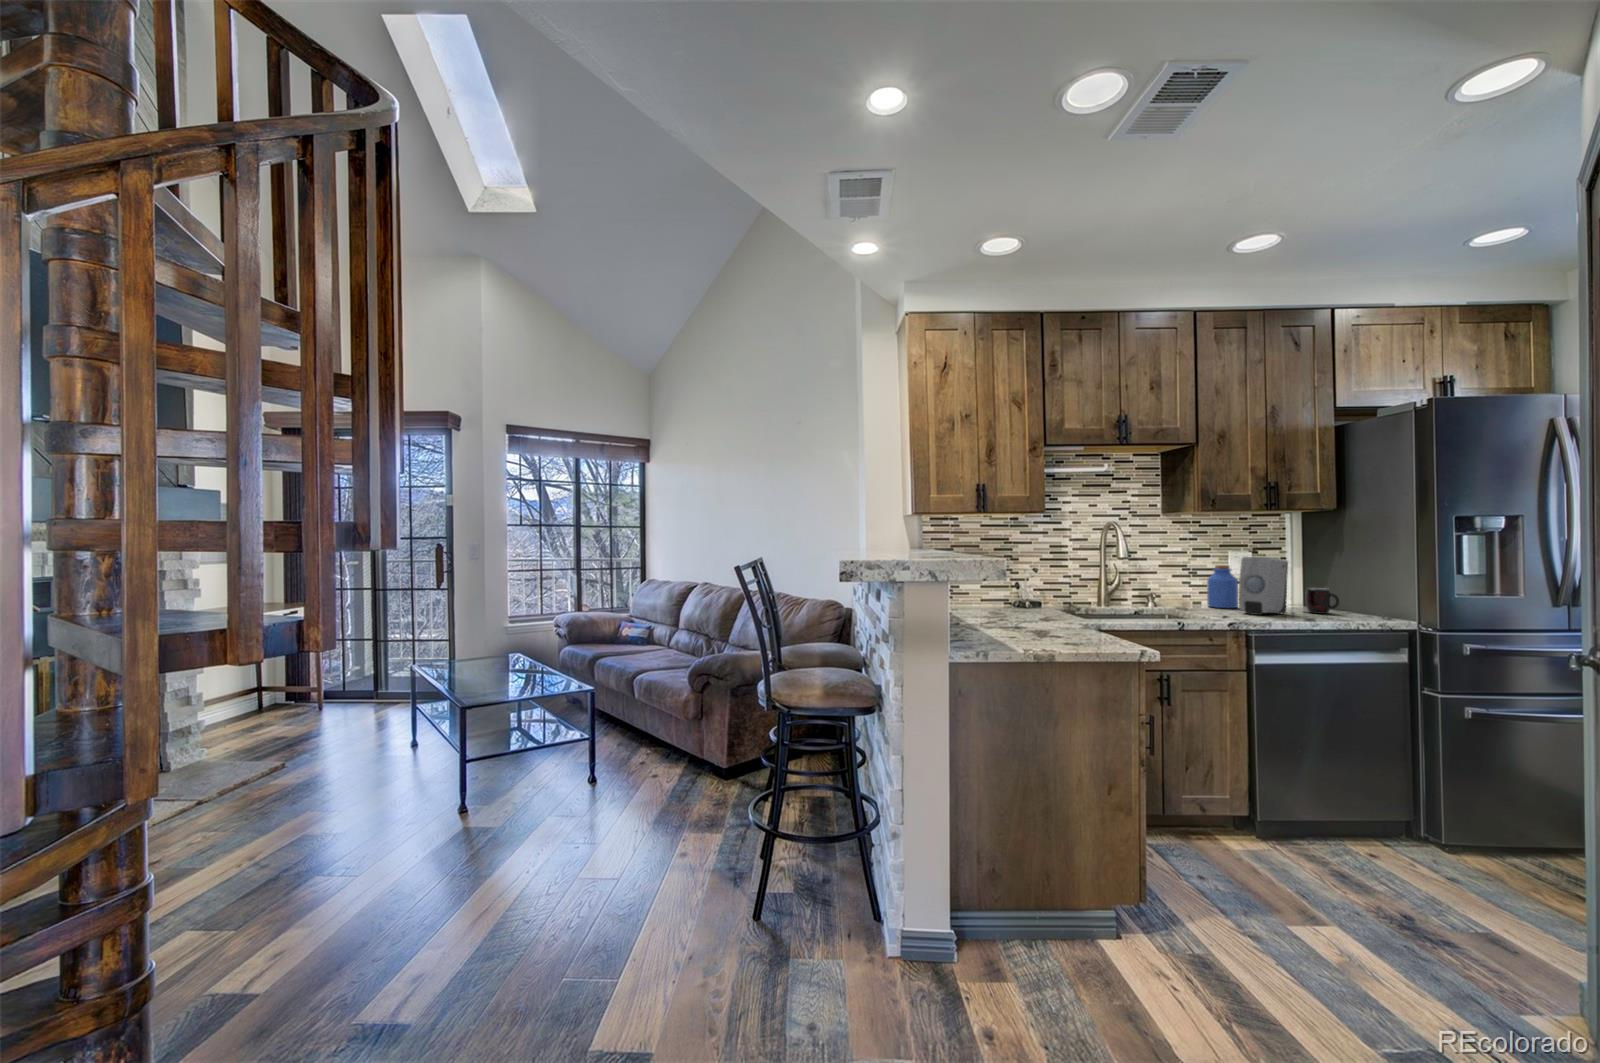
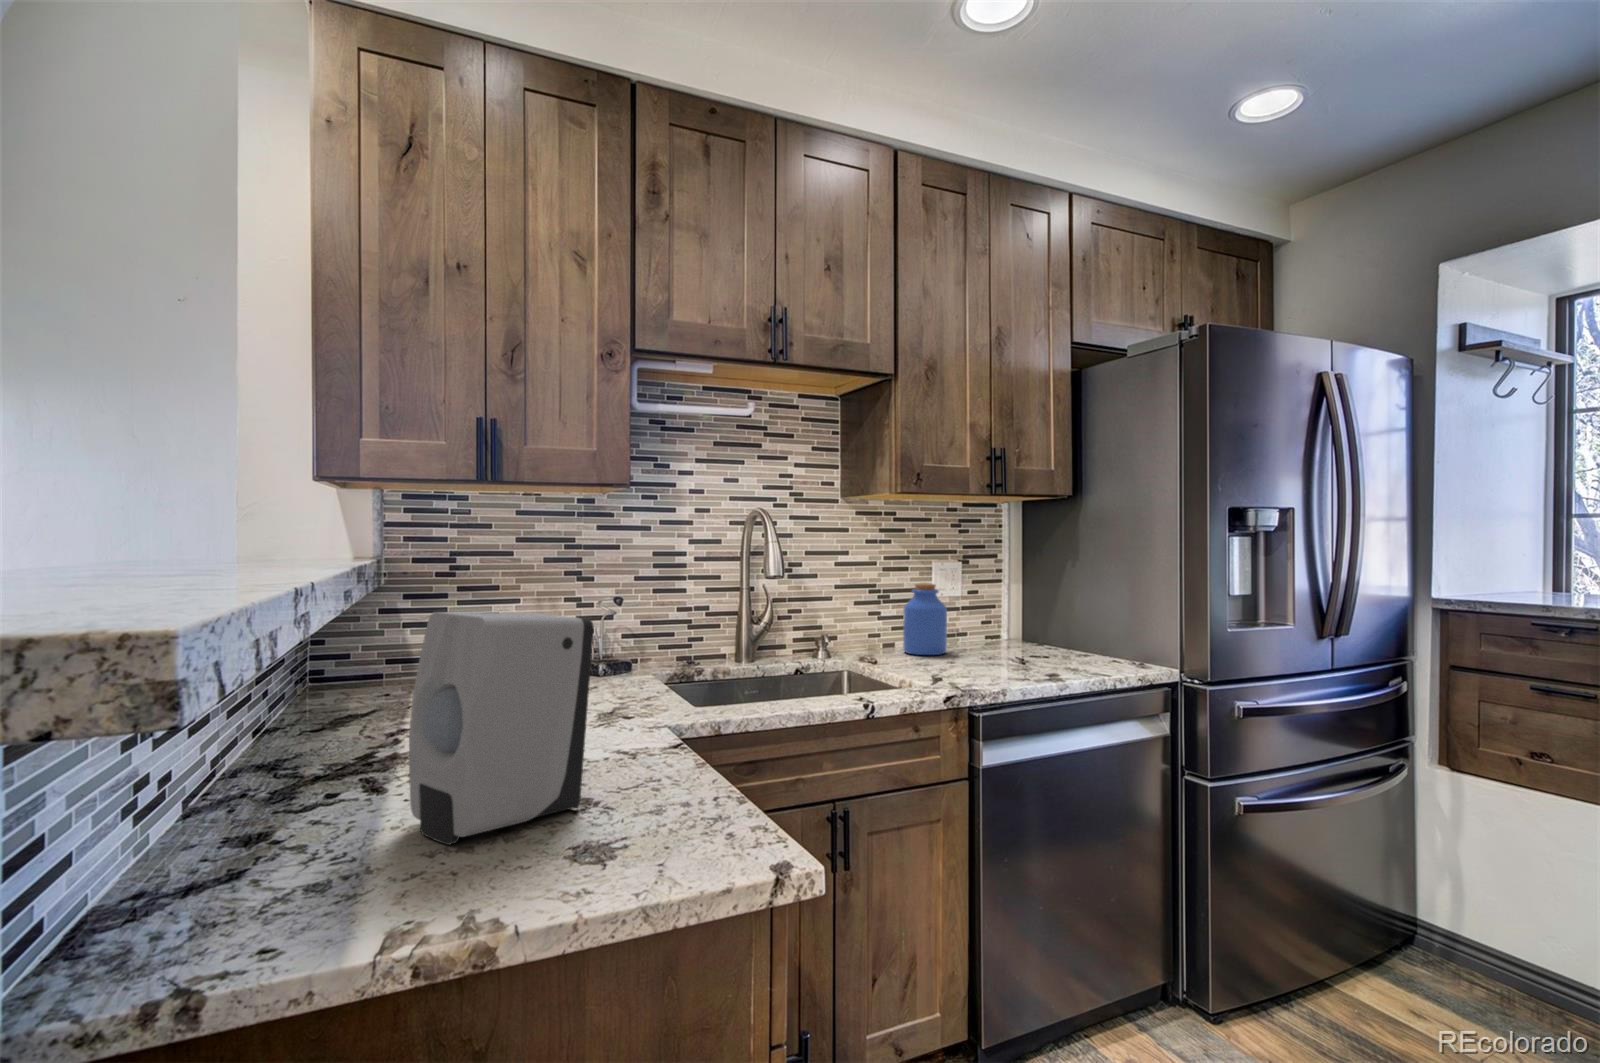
soap dispenser: present [1239,557,1288,615] -> present [409,612,594,845]
mug: present [1306,588,1340,614] -> none [1039,618,1084,660]

